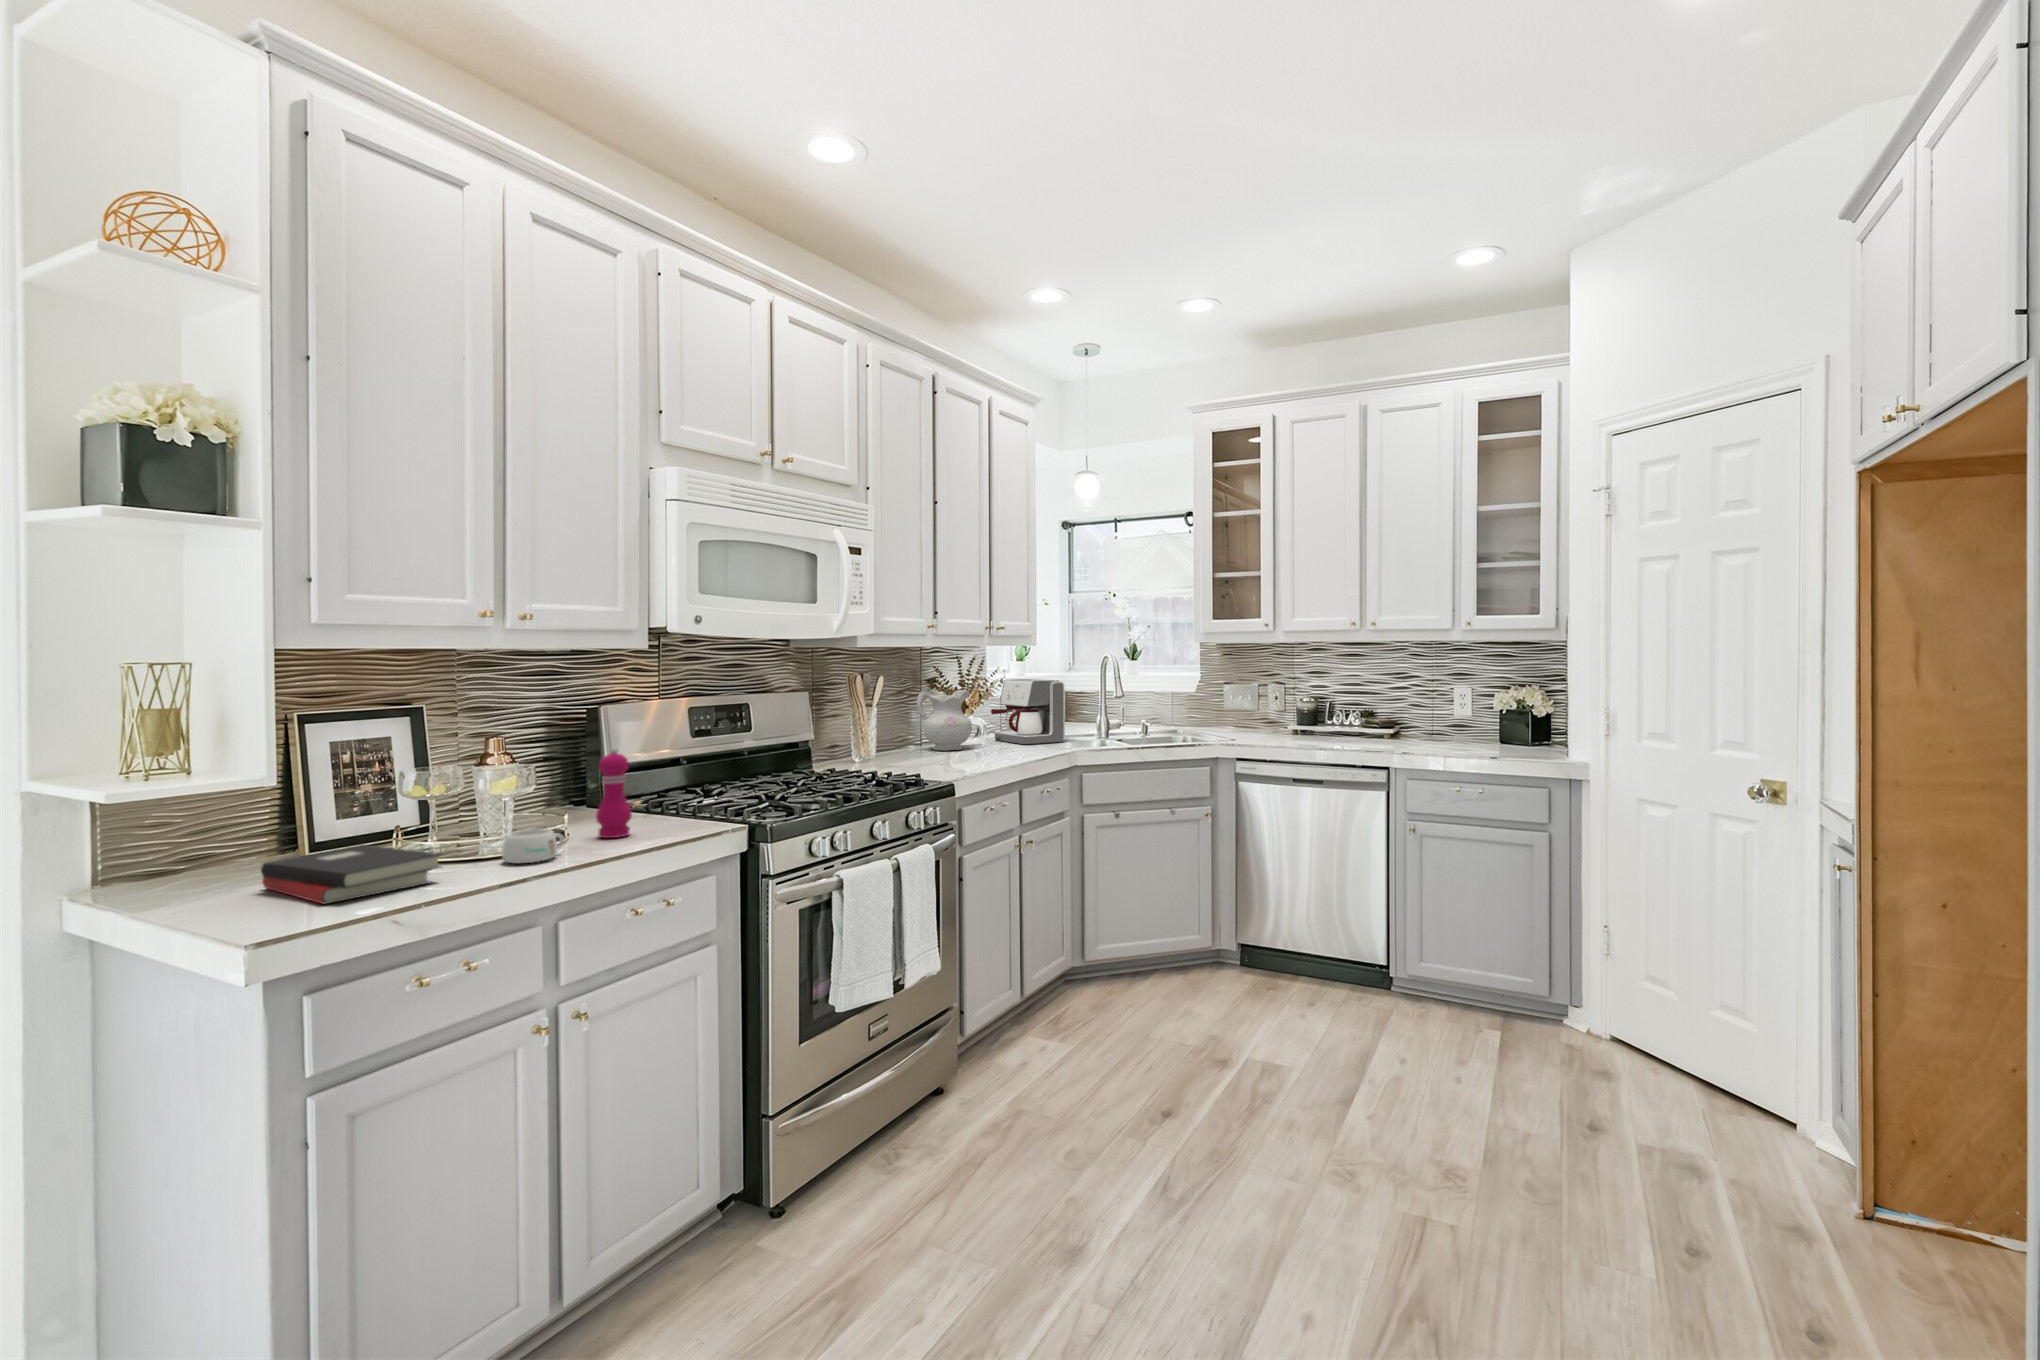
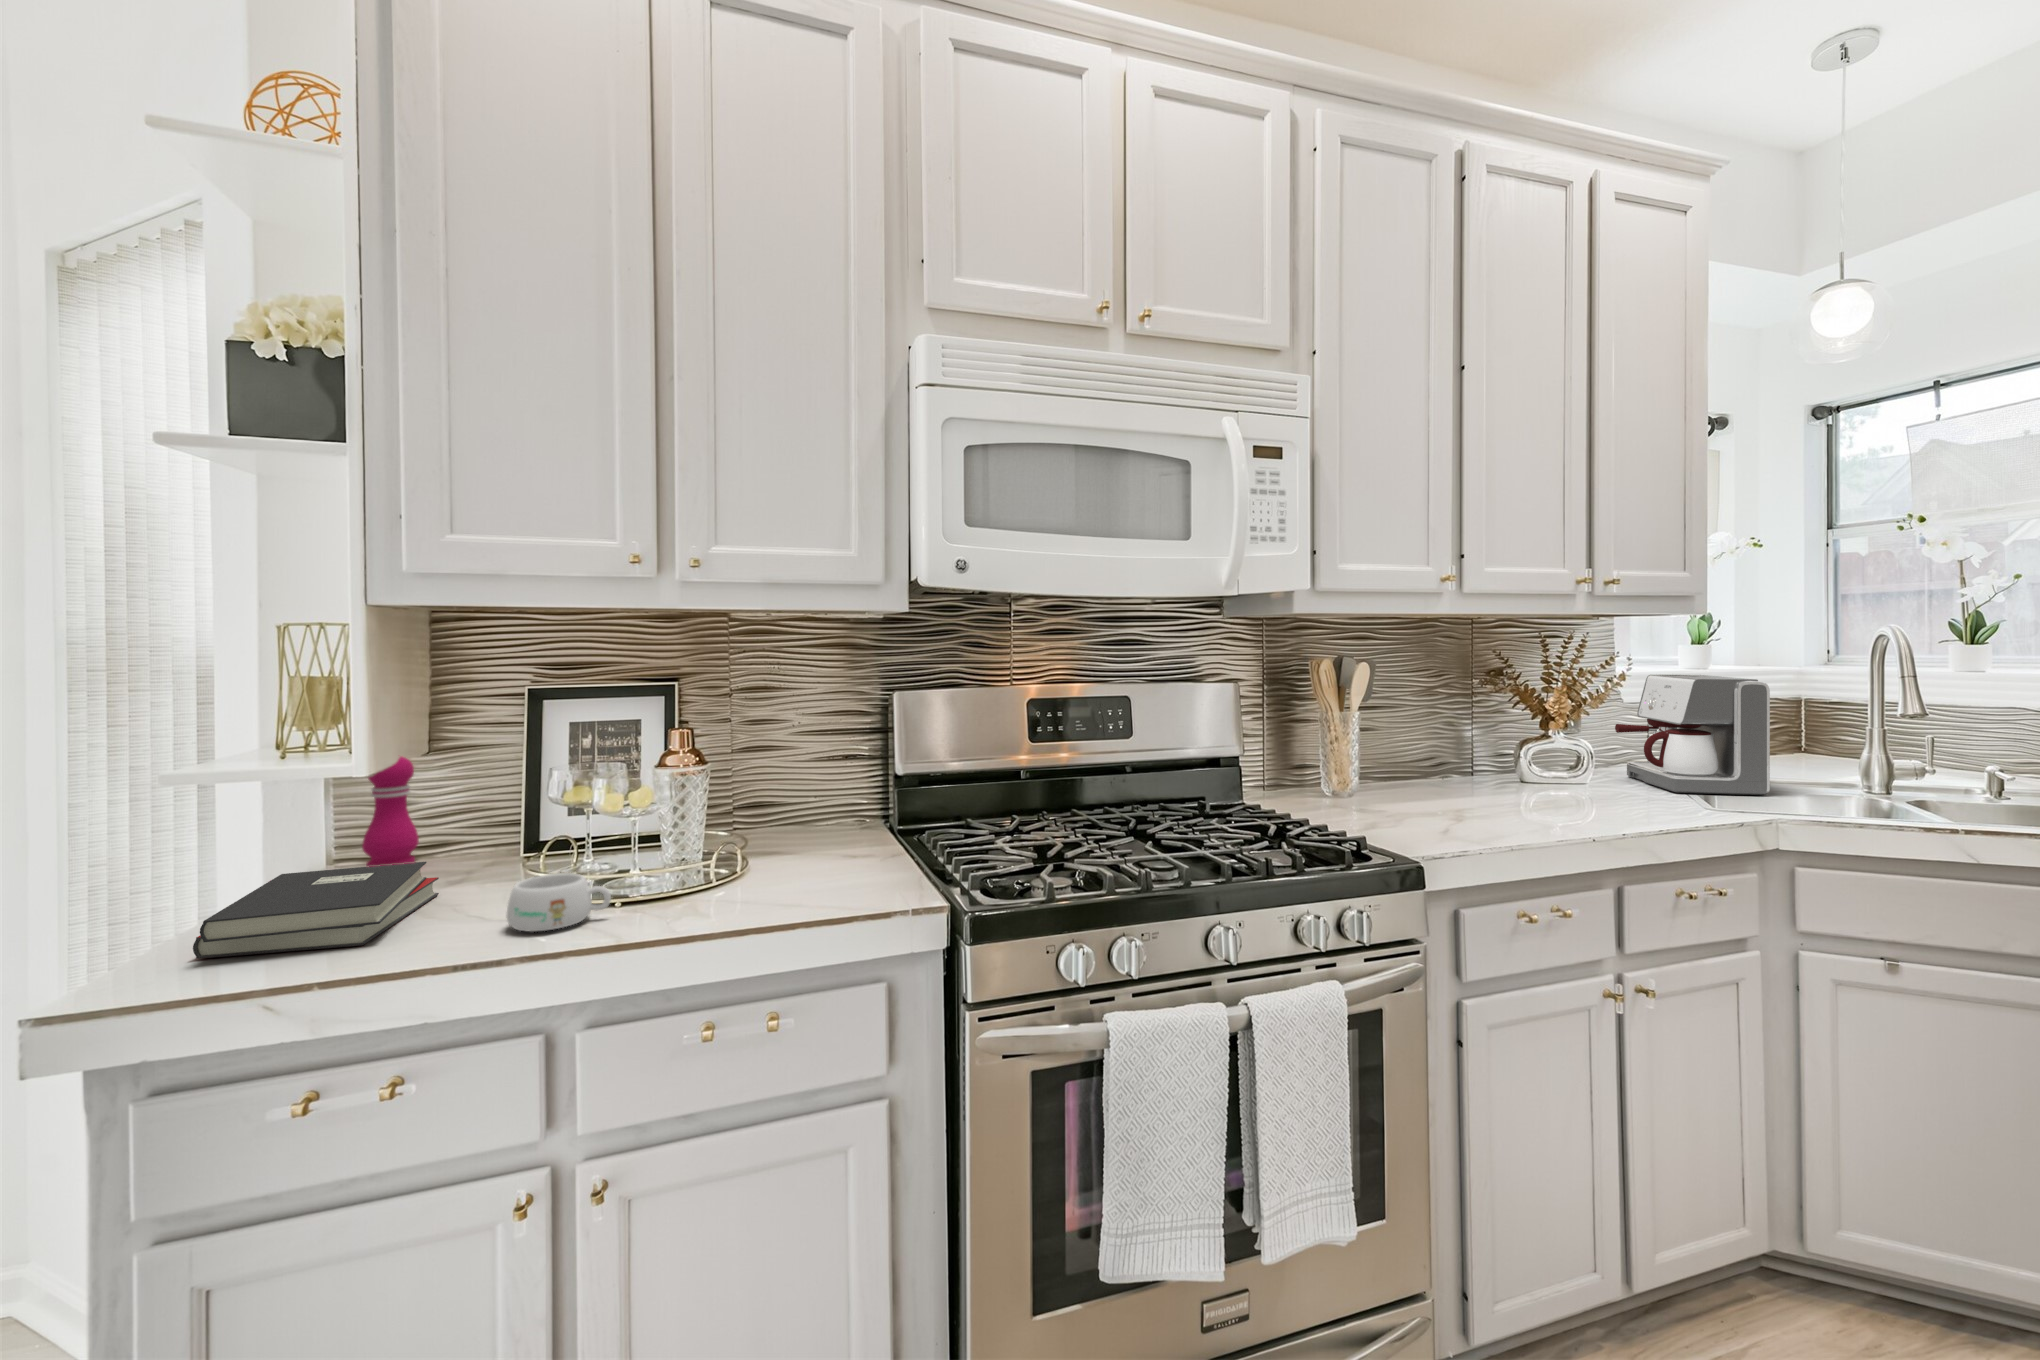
ceramic pitcher: present [917,689,972,751] -> none [1462,684,1562,790]
pepper mill: present [596,747,632,838] -> present [362,757,419,866]

